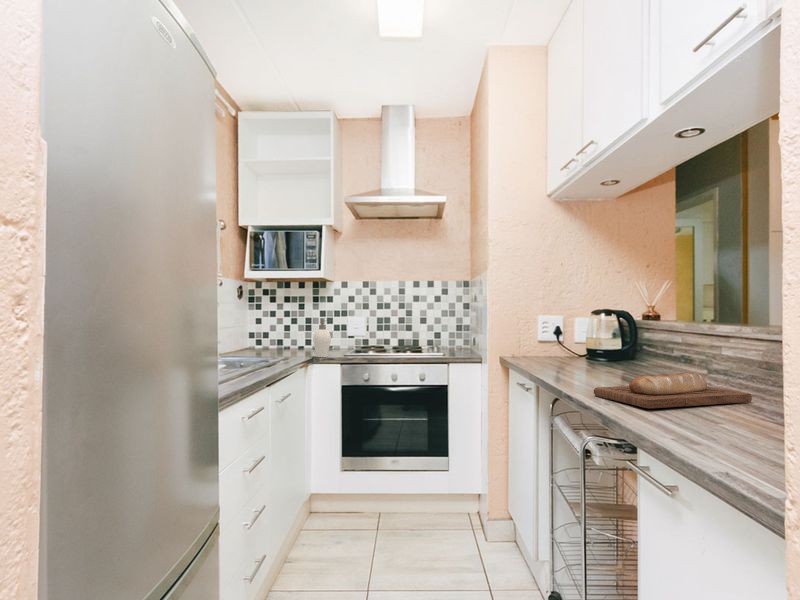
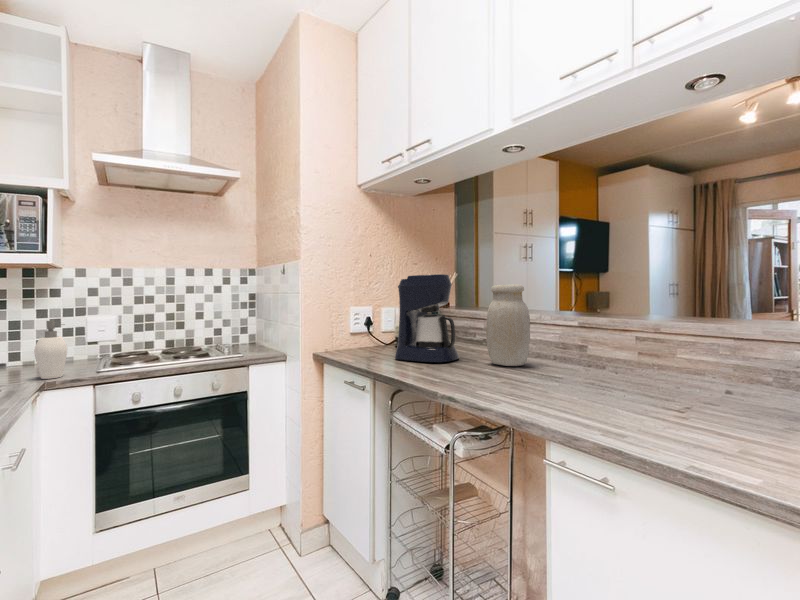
coffee maker: none [565,282,636,372] -> present [395,274,459,362]
jar: none [656,291,710,382] -> present [486,284,530,366]
bread loaf: present [594,373,752,408] -> none [483,361,593,407]

